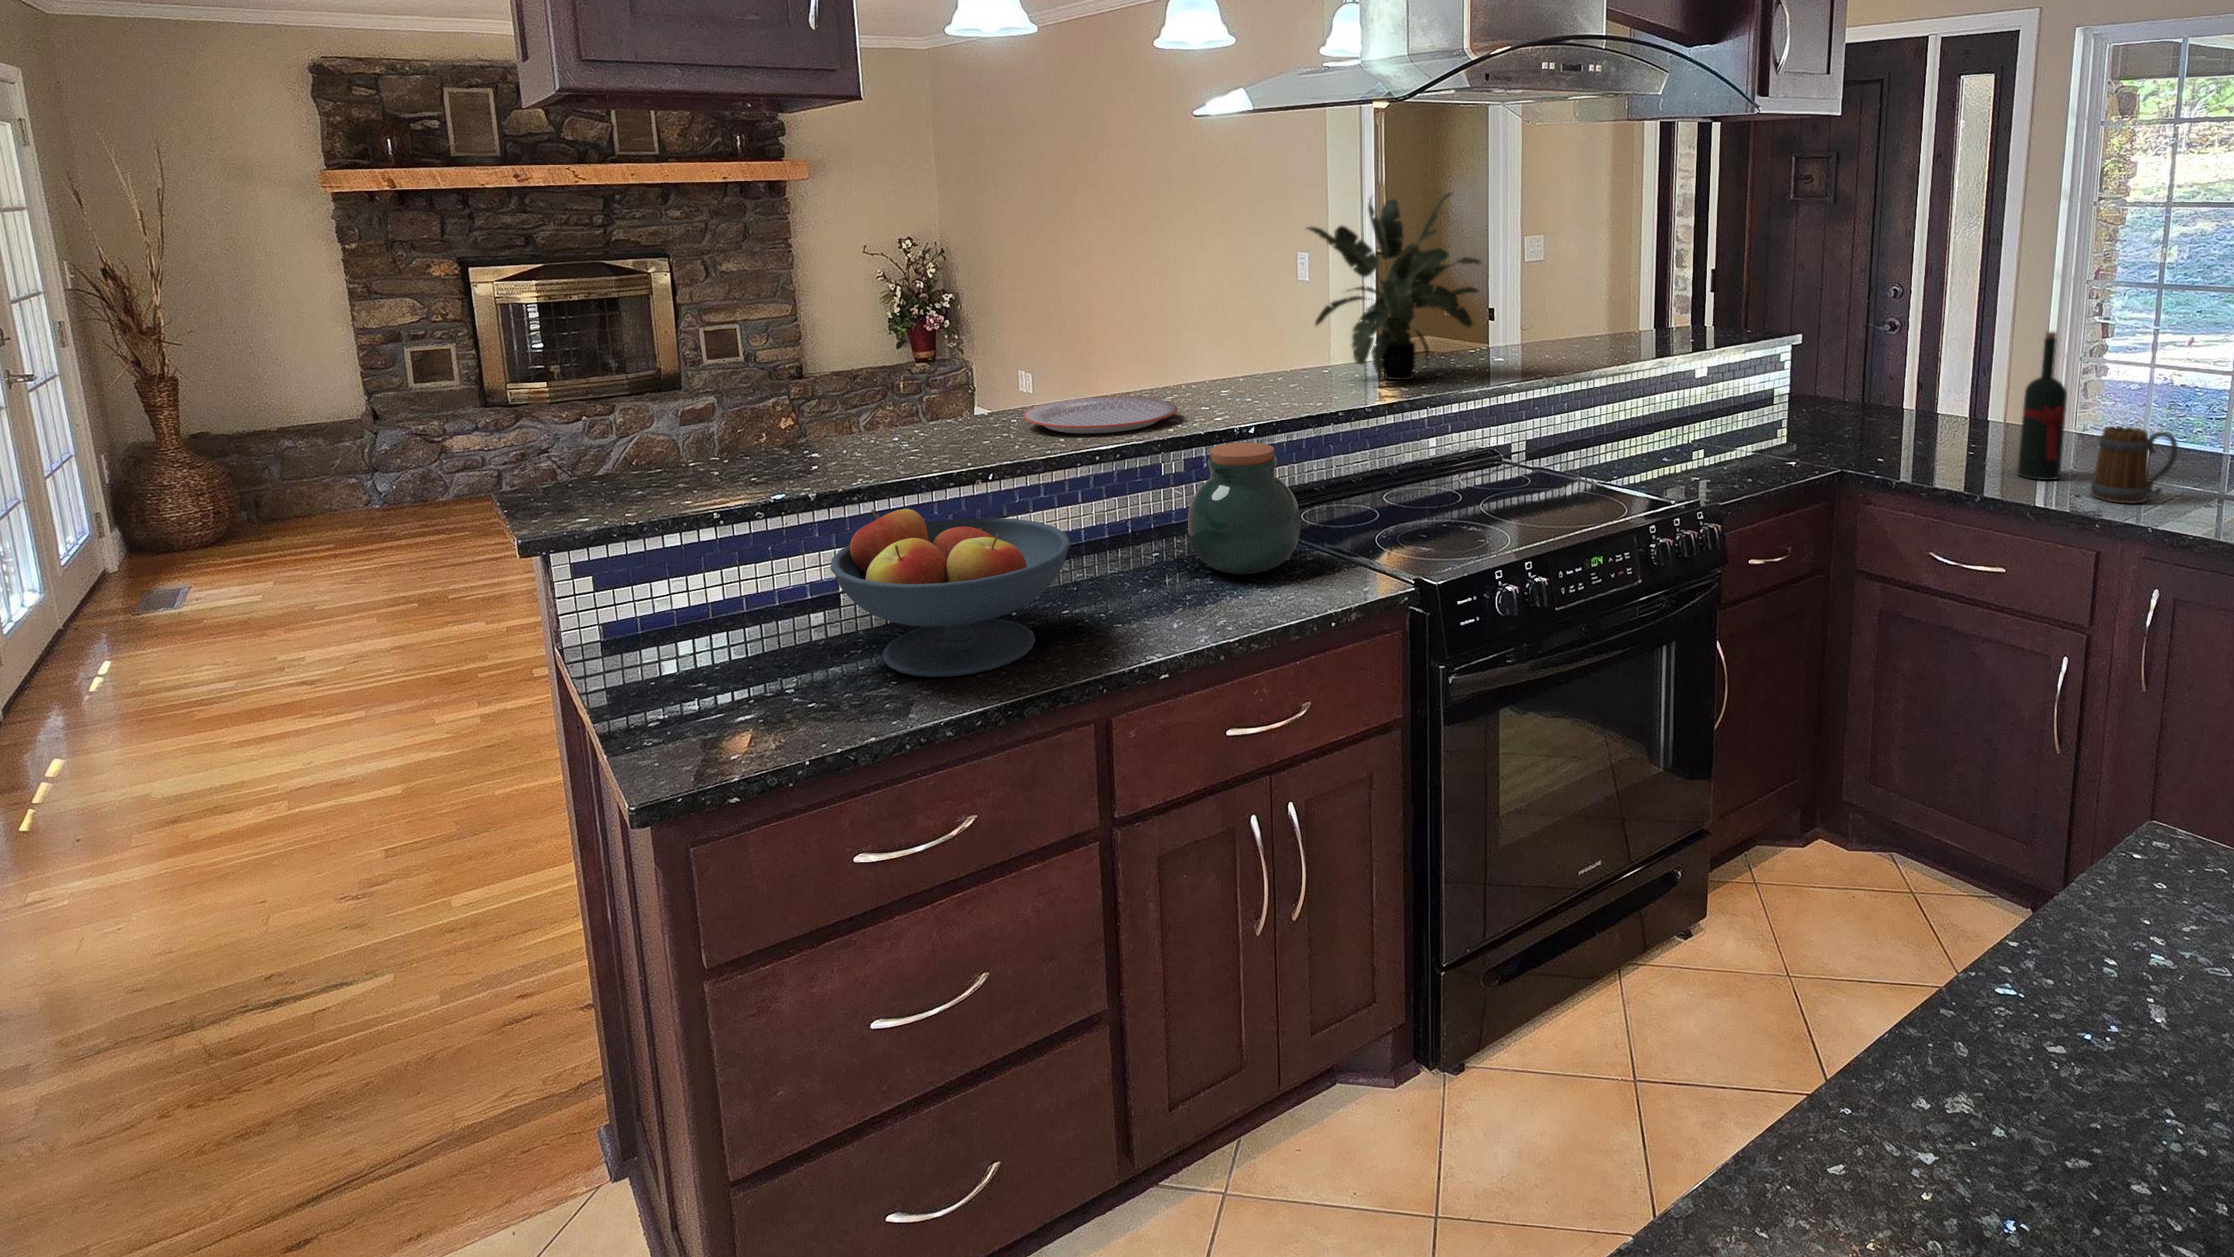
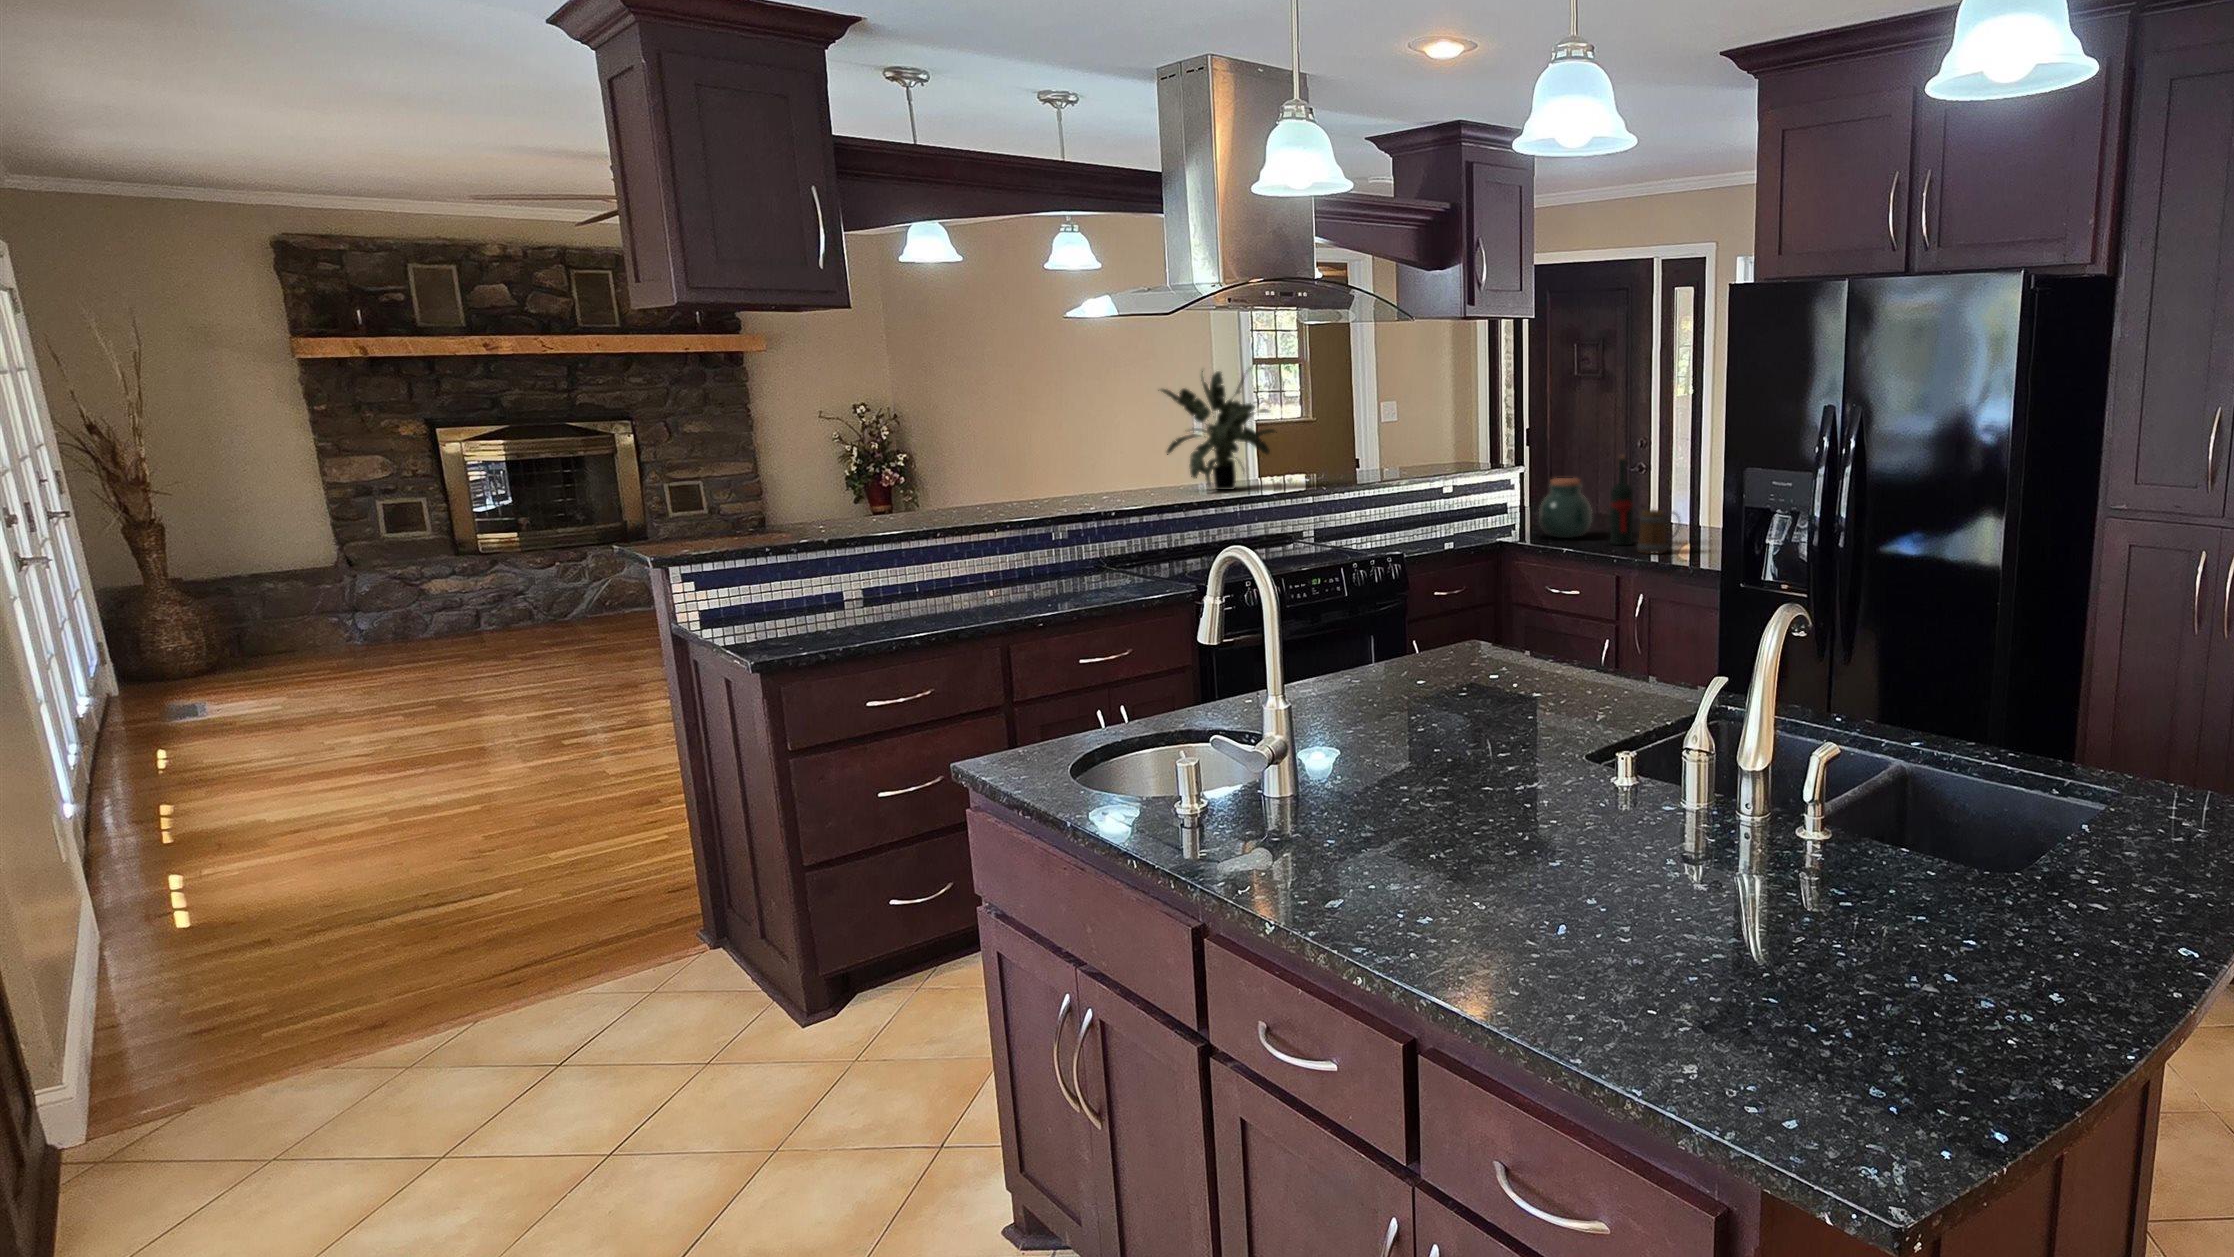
plate: present [1023,397,1177,434] -> none [961,497,1065,516]
jar: present [1188,442,1300,574] -> present [1539,478,1592,538]
fruit bowl: present [830,509,1071,677] -> none [843,545,987,634]

